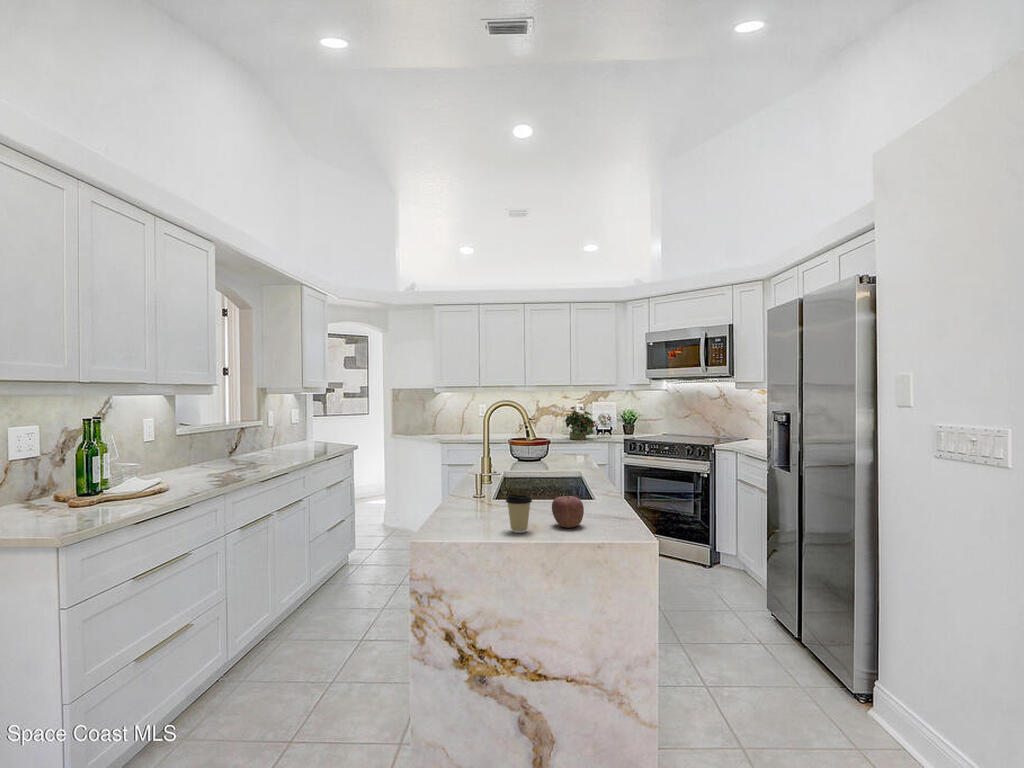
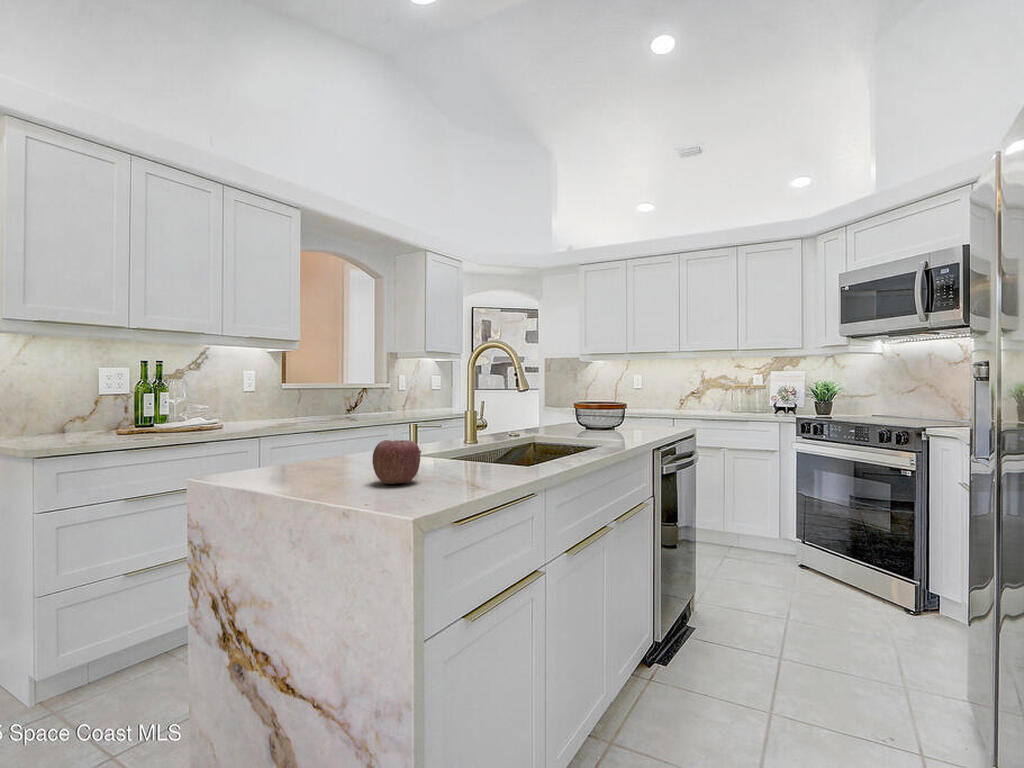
potted plant: present [565,407,597,440] -> none [719,375,765,417]
coffee cup: present [506,494,532,533] -> none [303,429,343,482]

